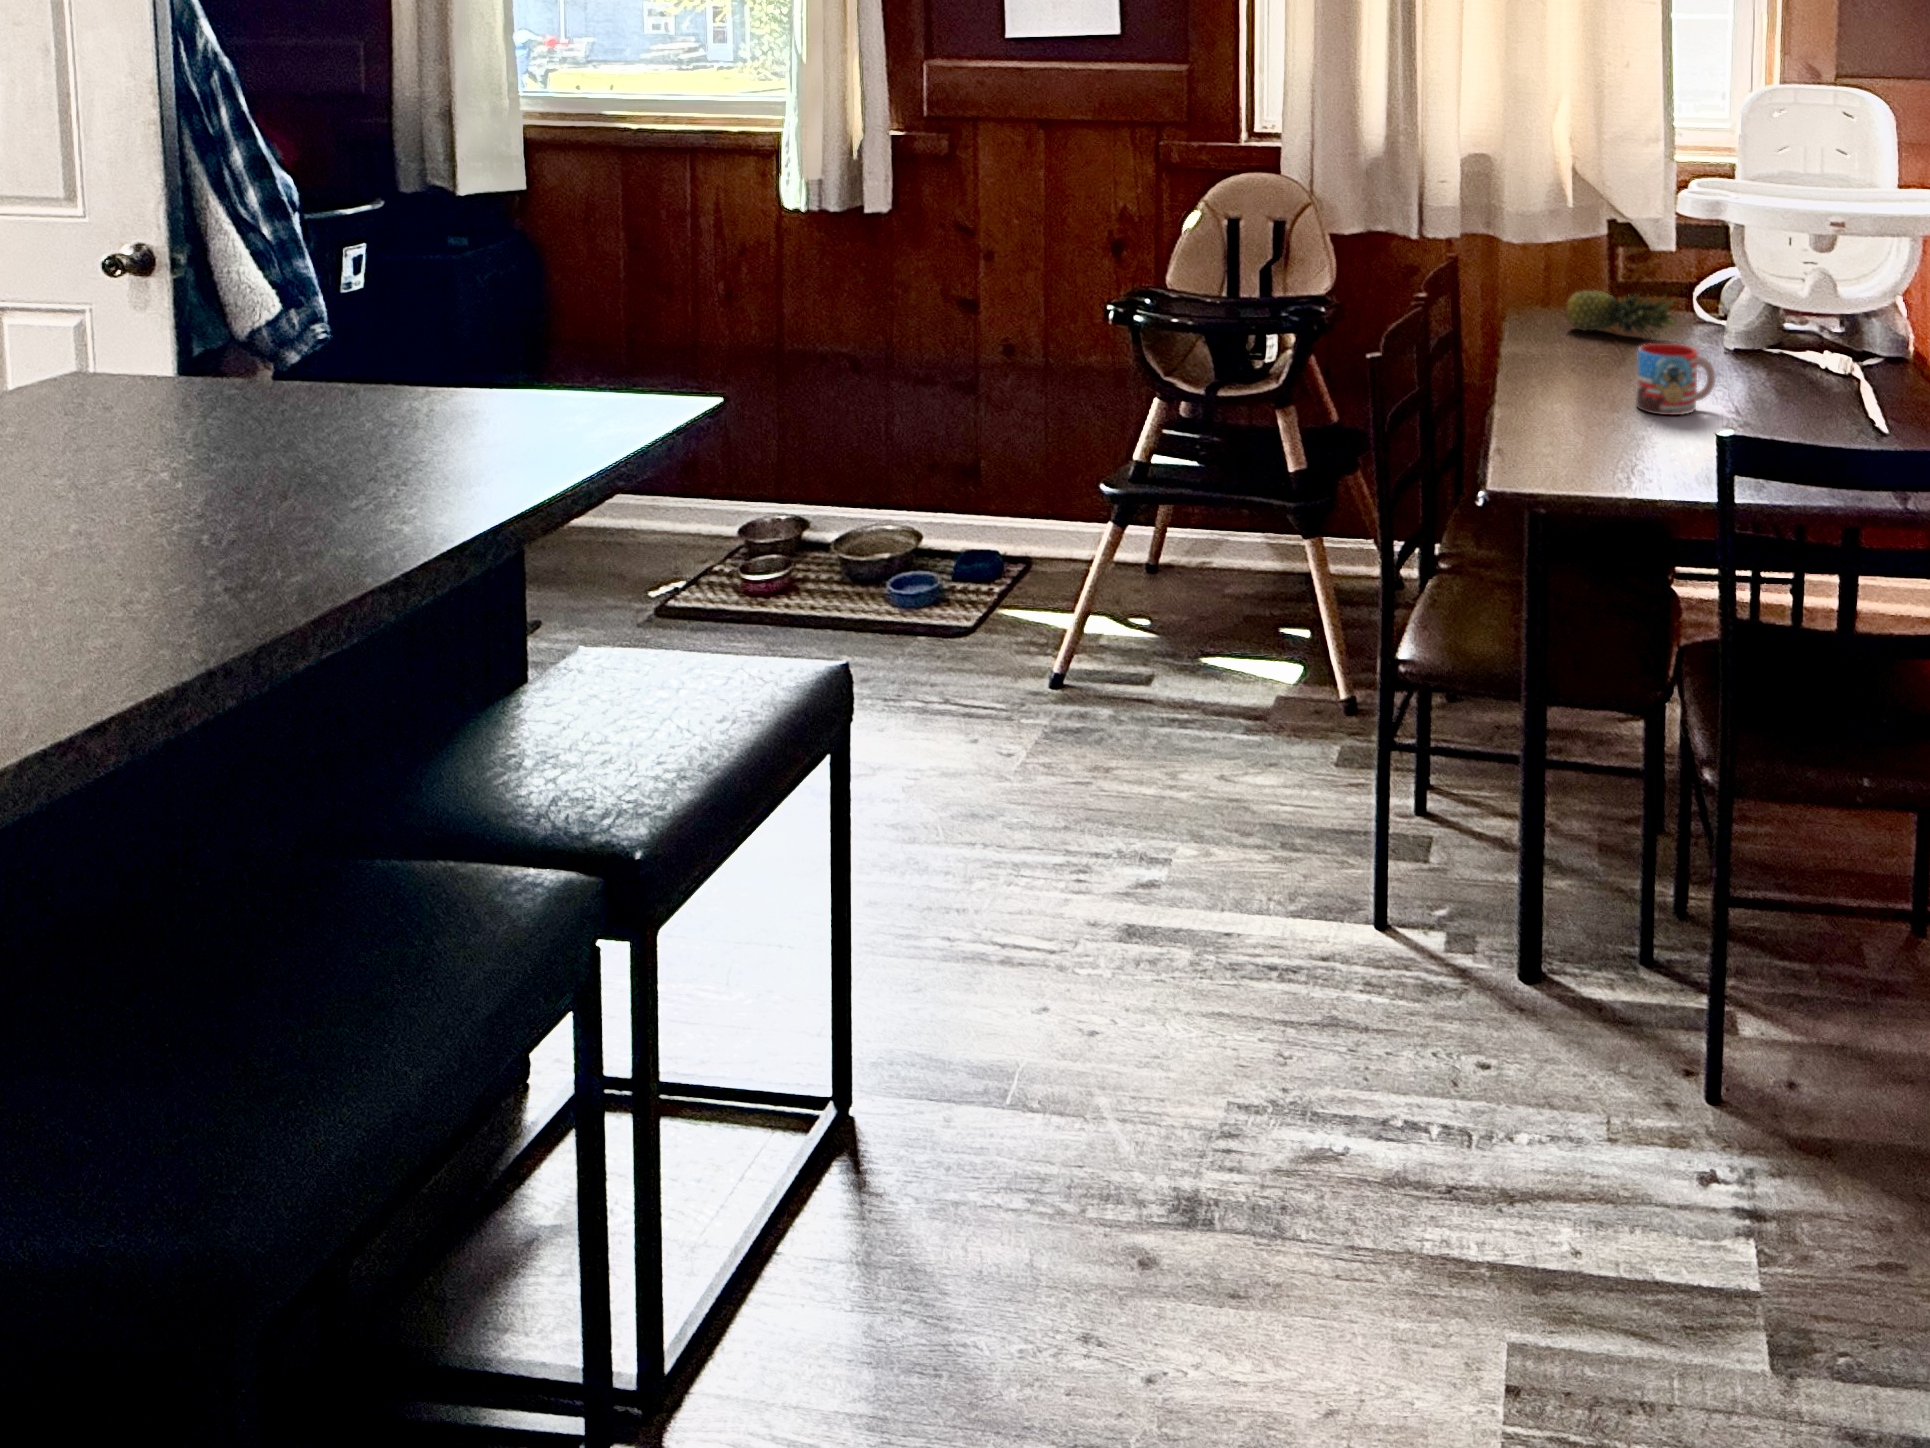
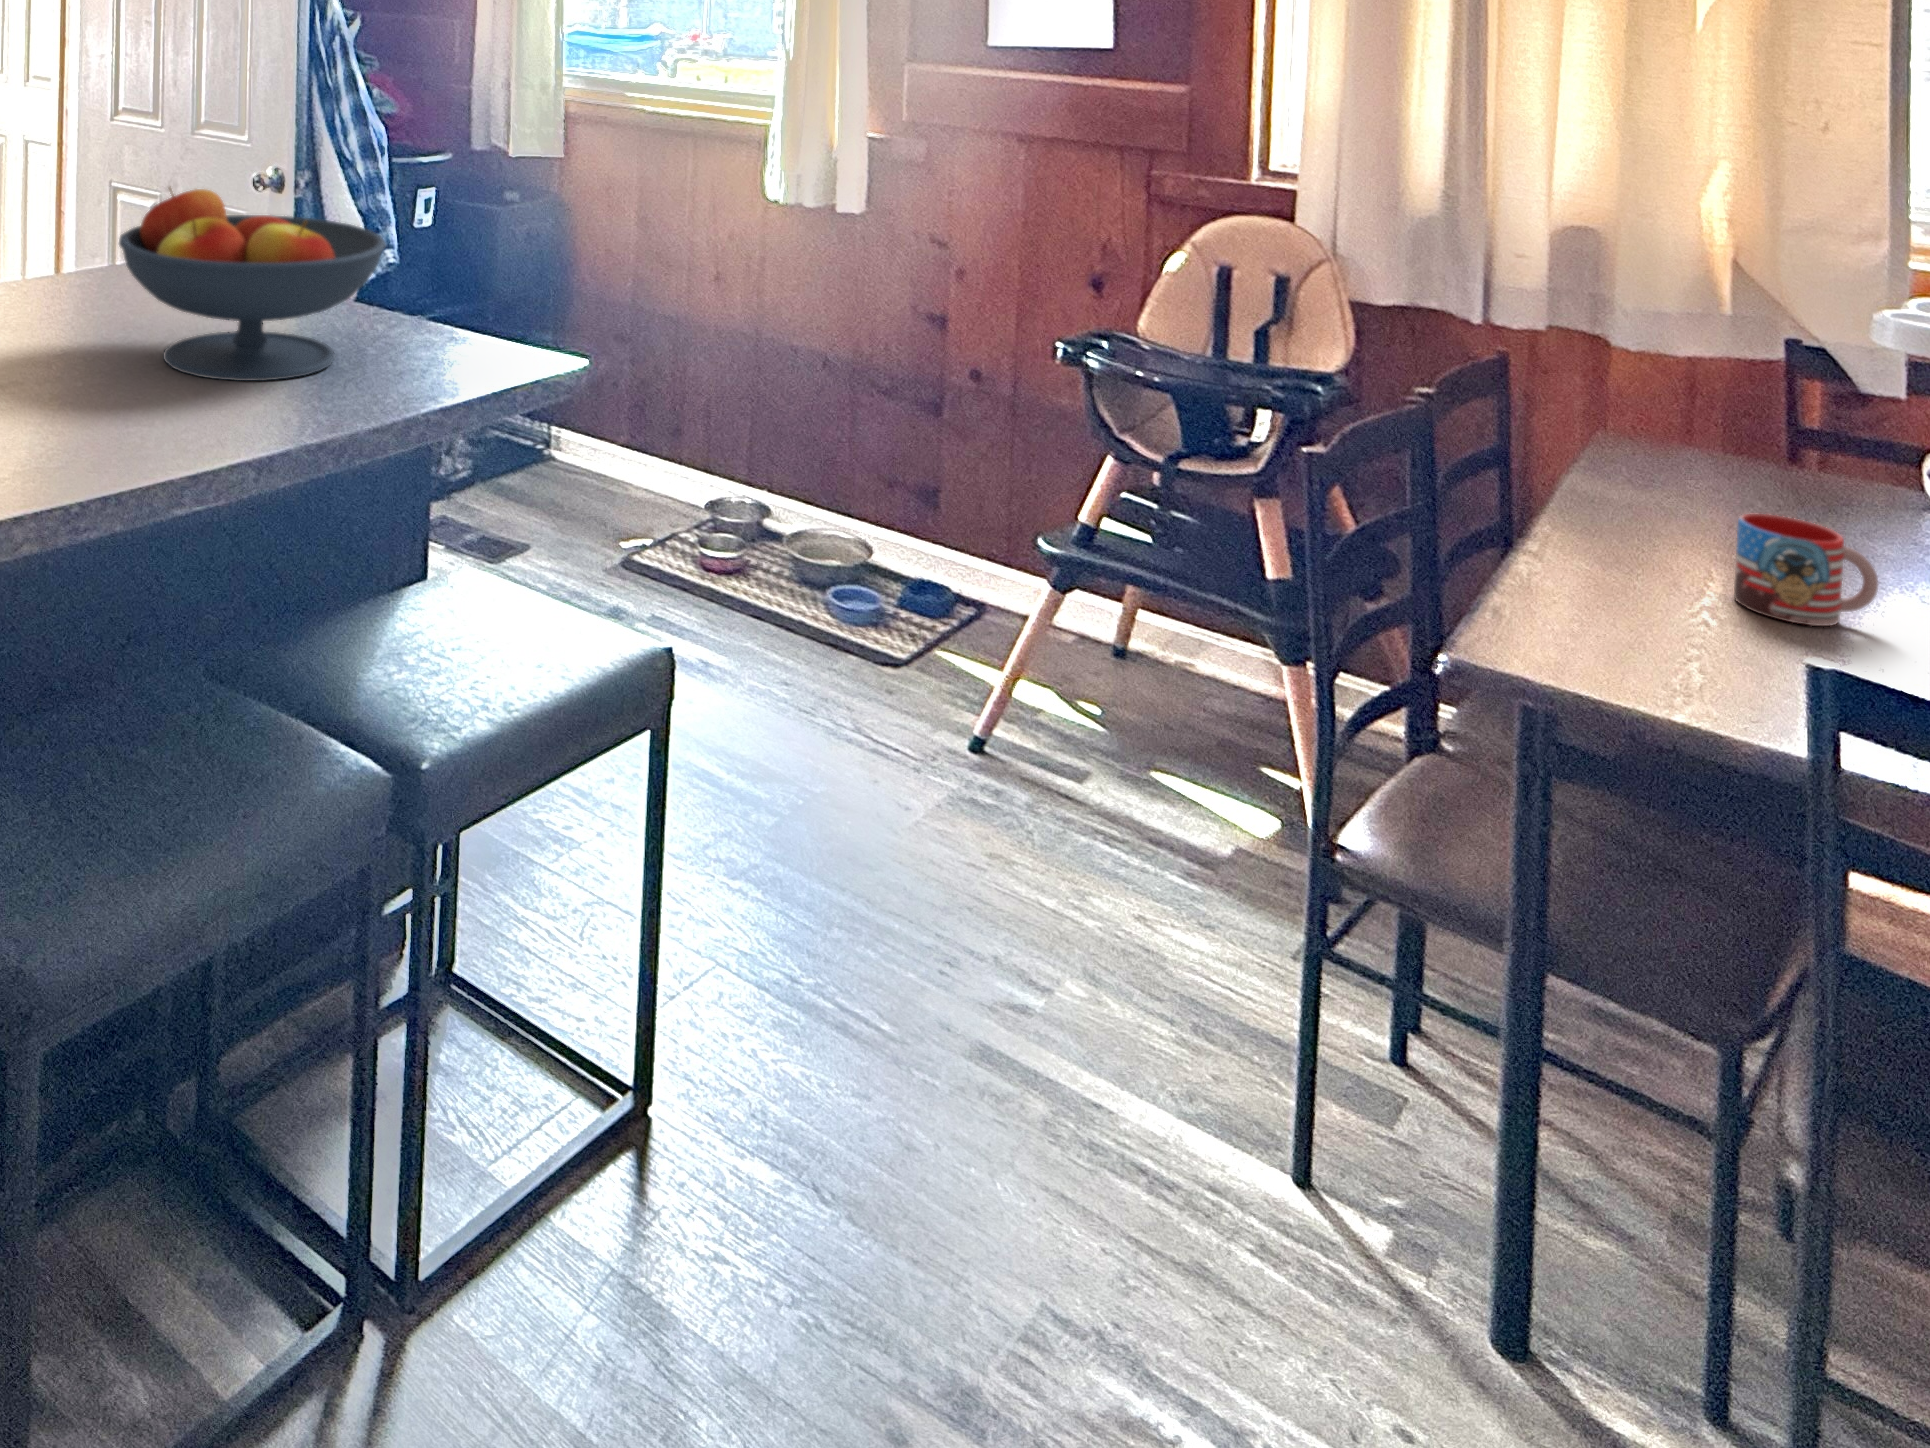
fruit bowl: none [92,271,483,497] -> present [119,188,386,381]
fruit: present [1565,291,1676,338] -> none [1665,426,1858,518]

